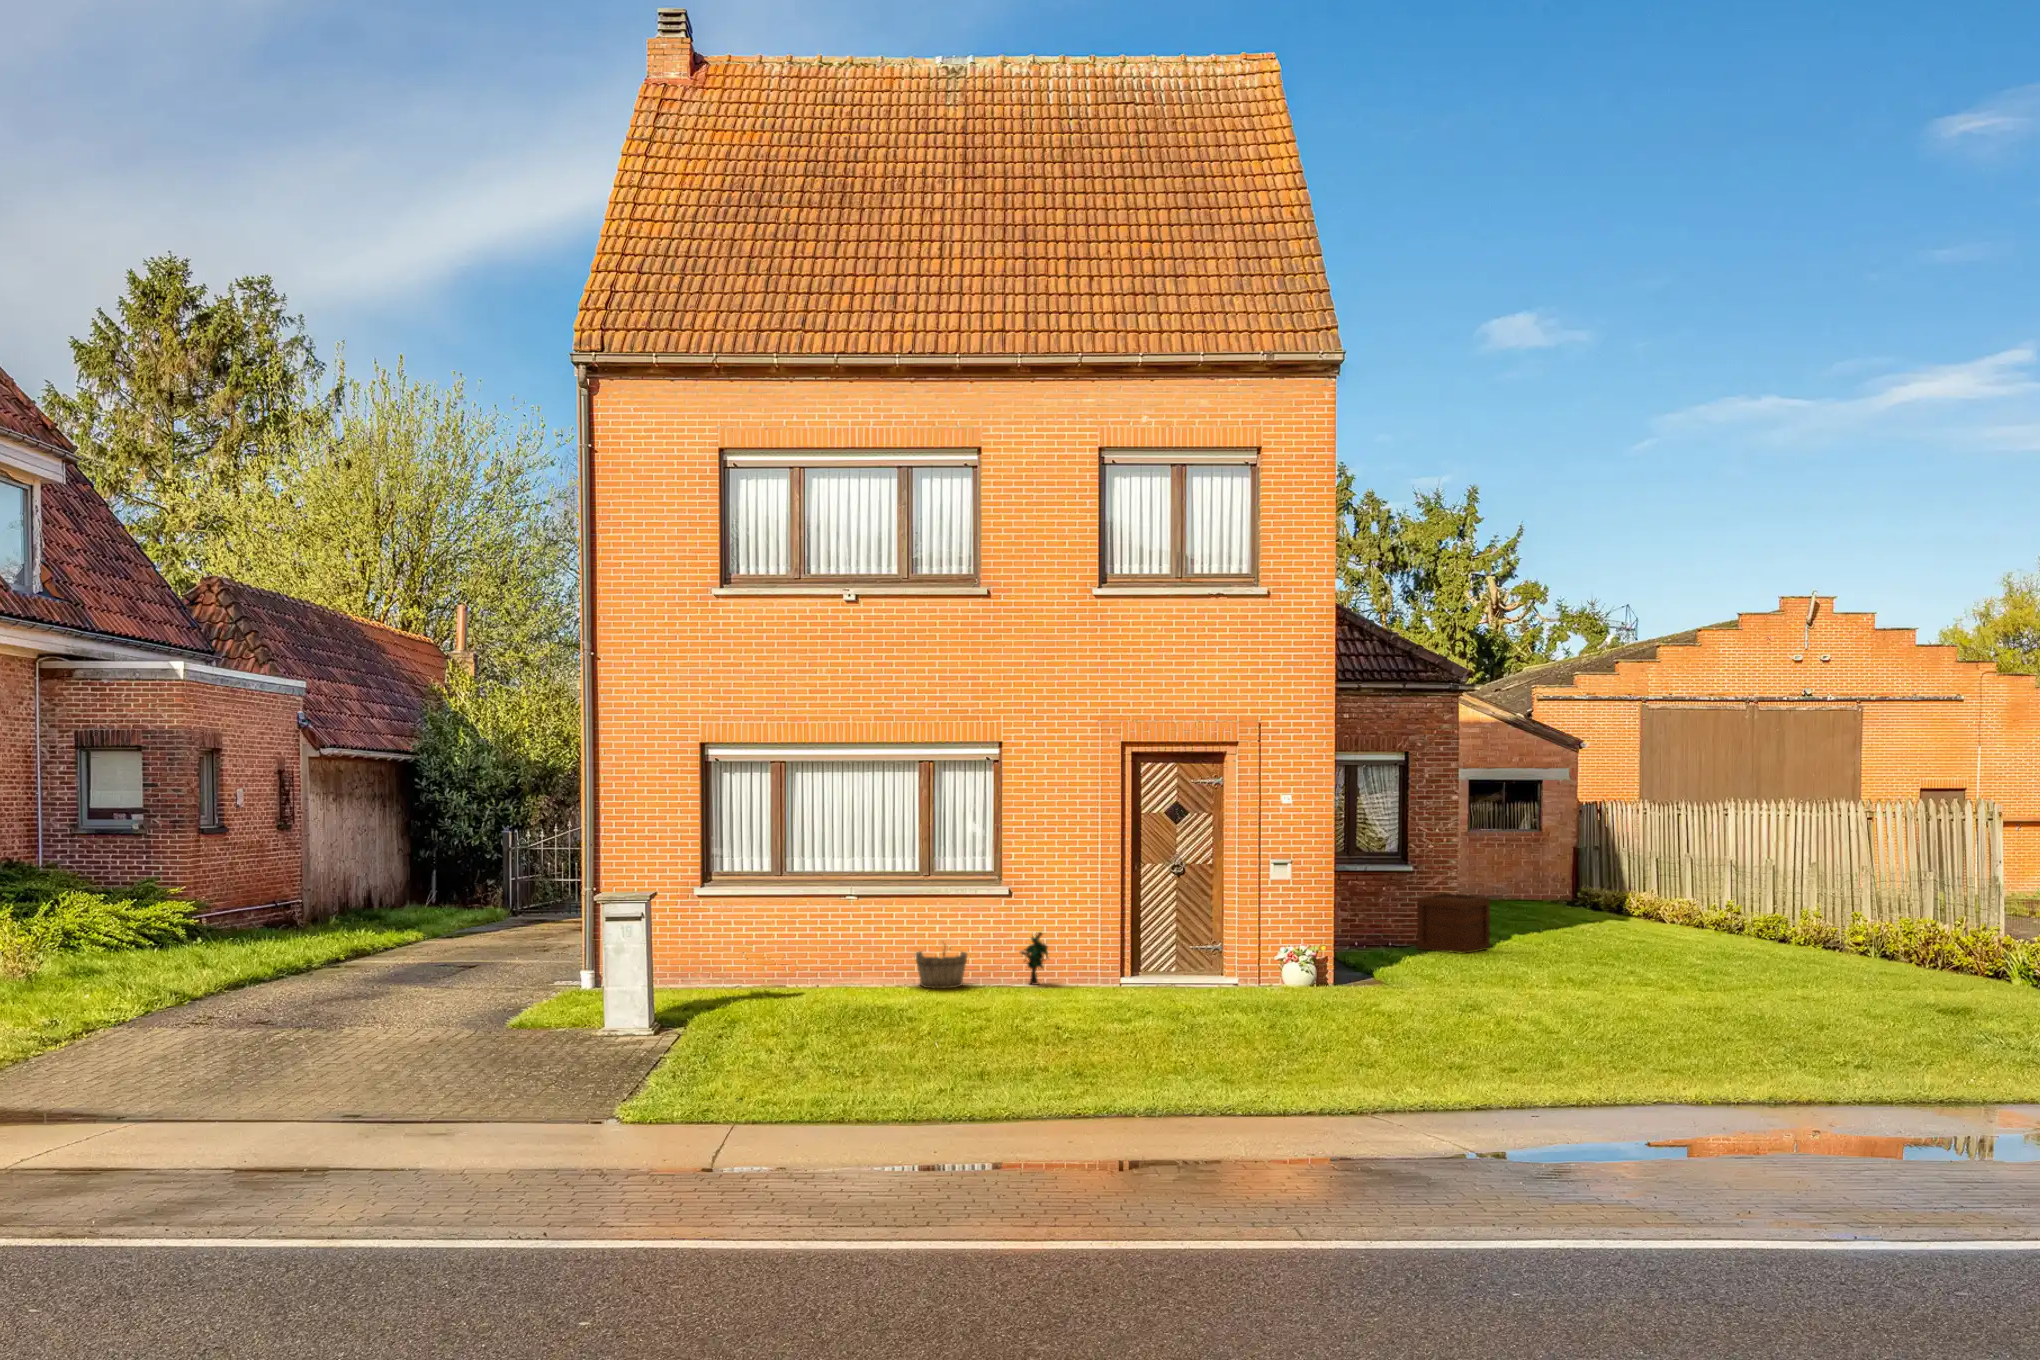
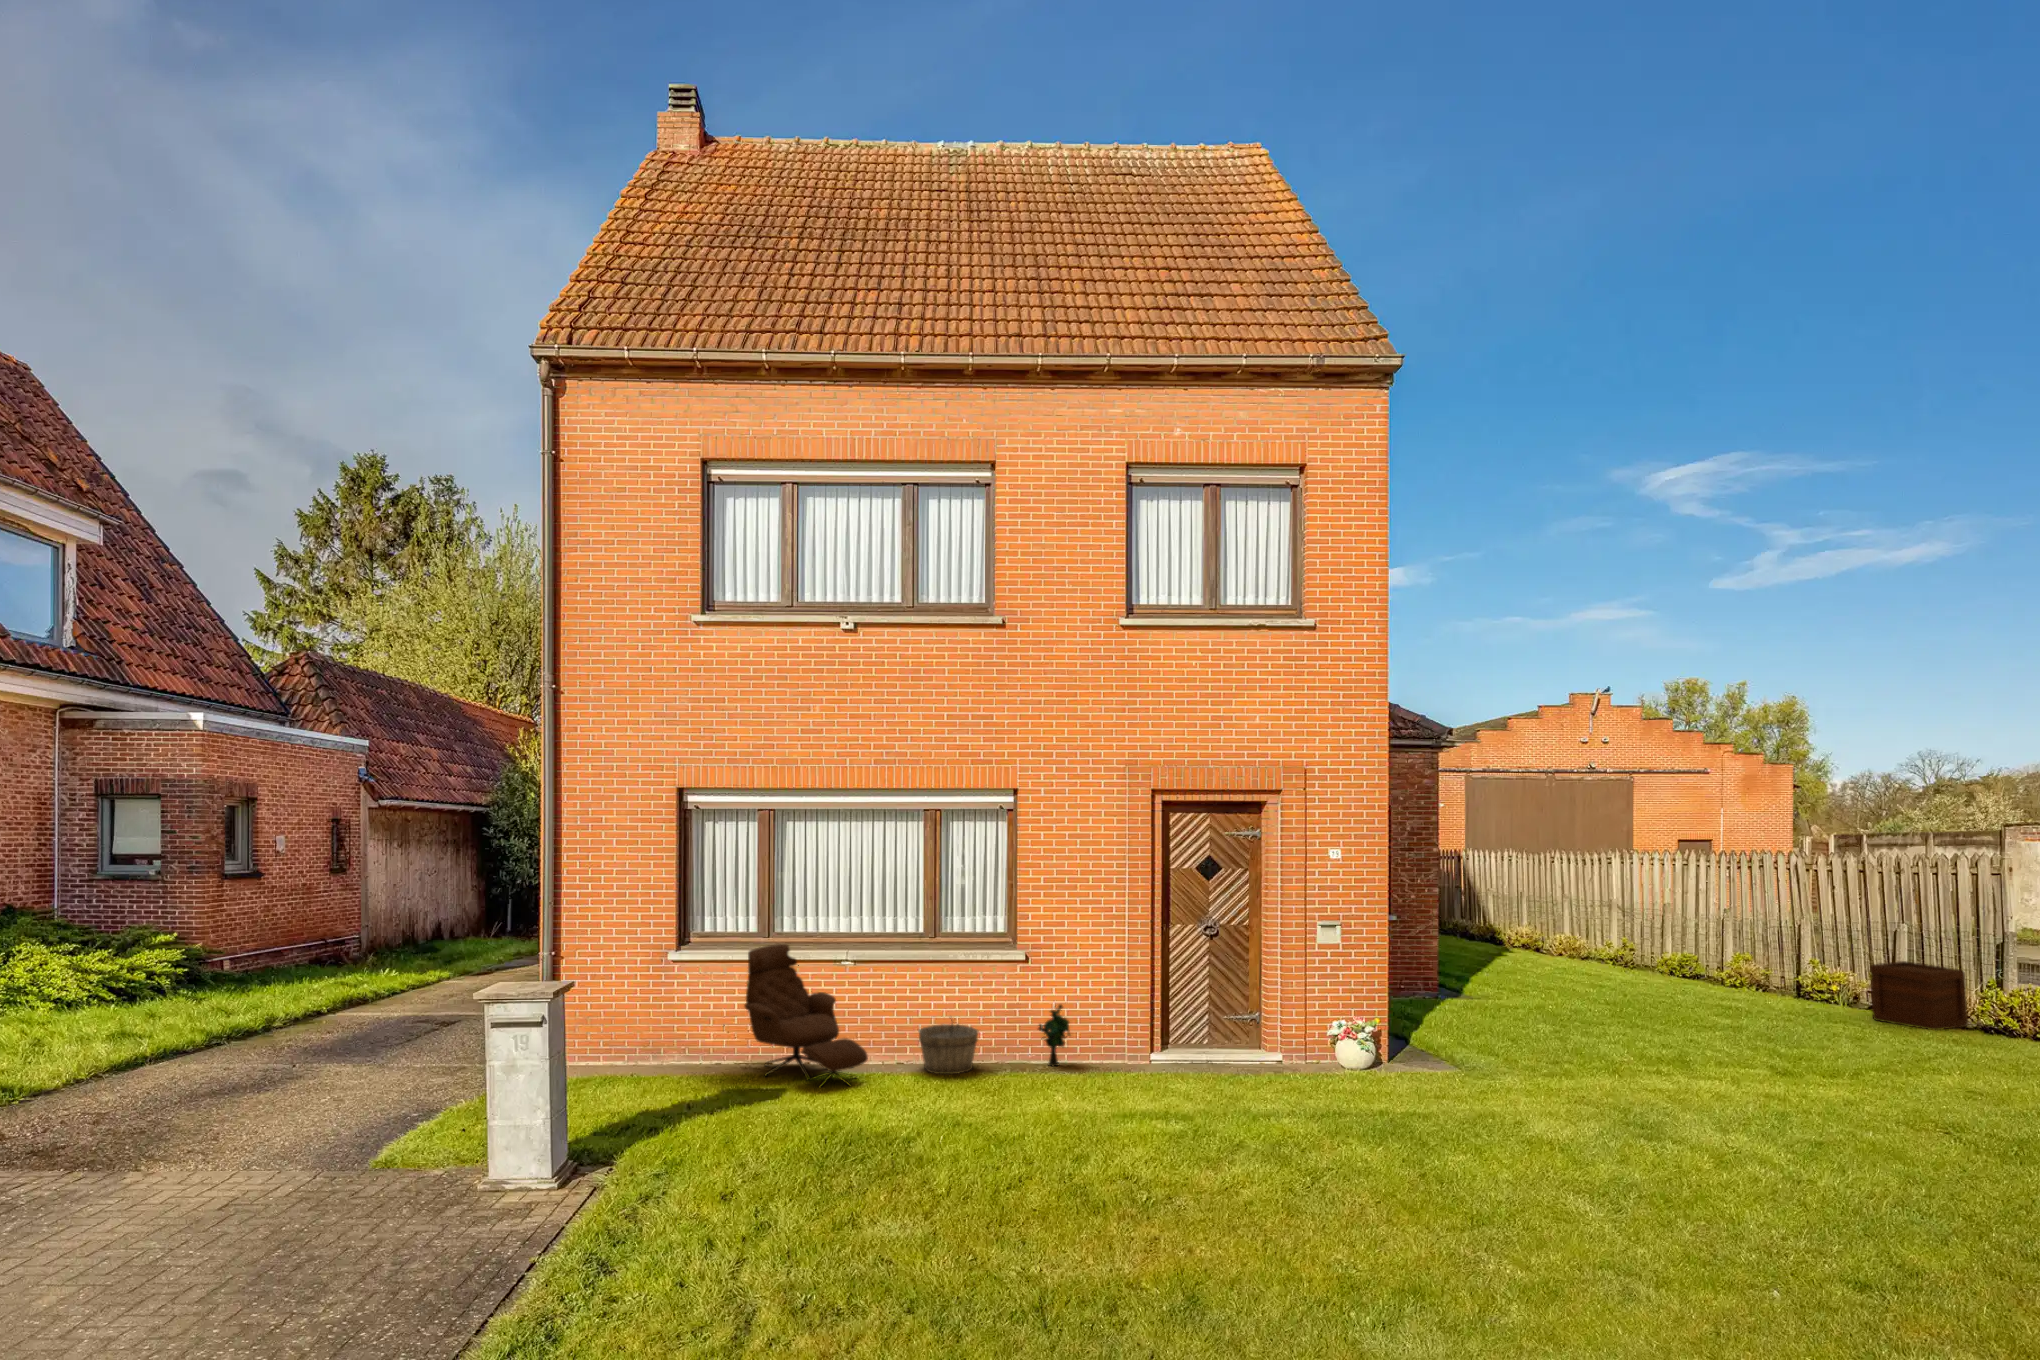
lounge chair: none [764,880,872,996] -> present [744,944,868,1088]
wooden crate: present [1417,893,1490,954] -> present [1870,961,1968,1030]

